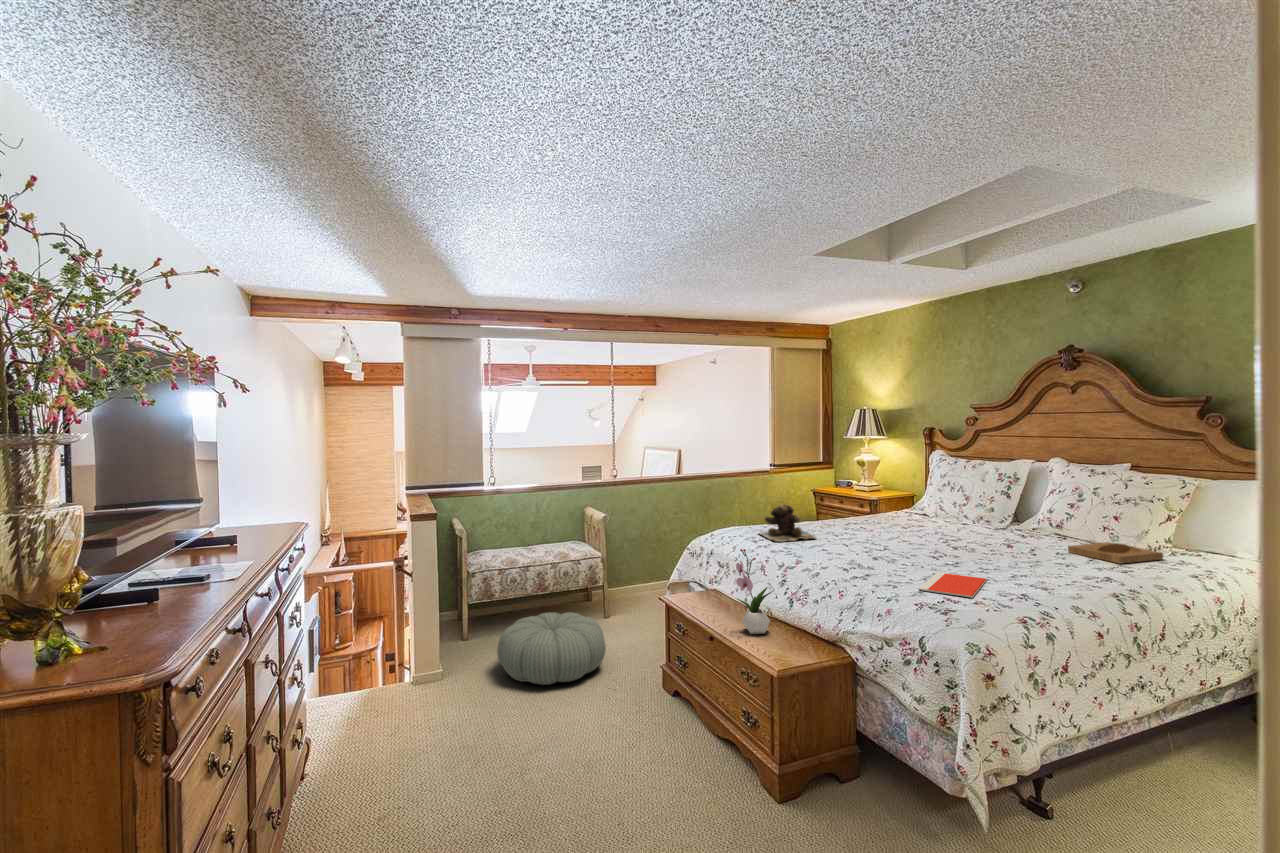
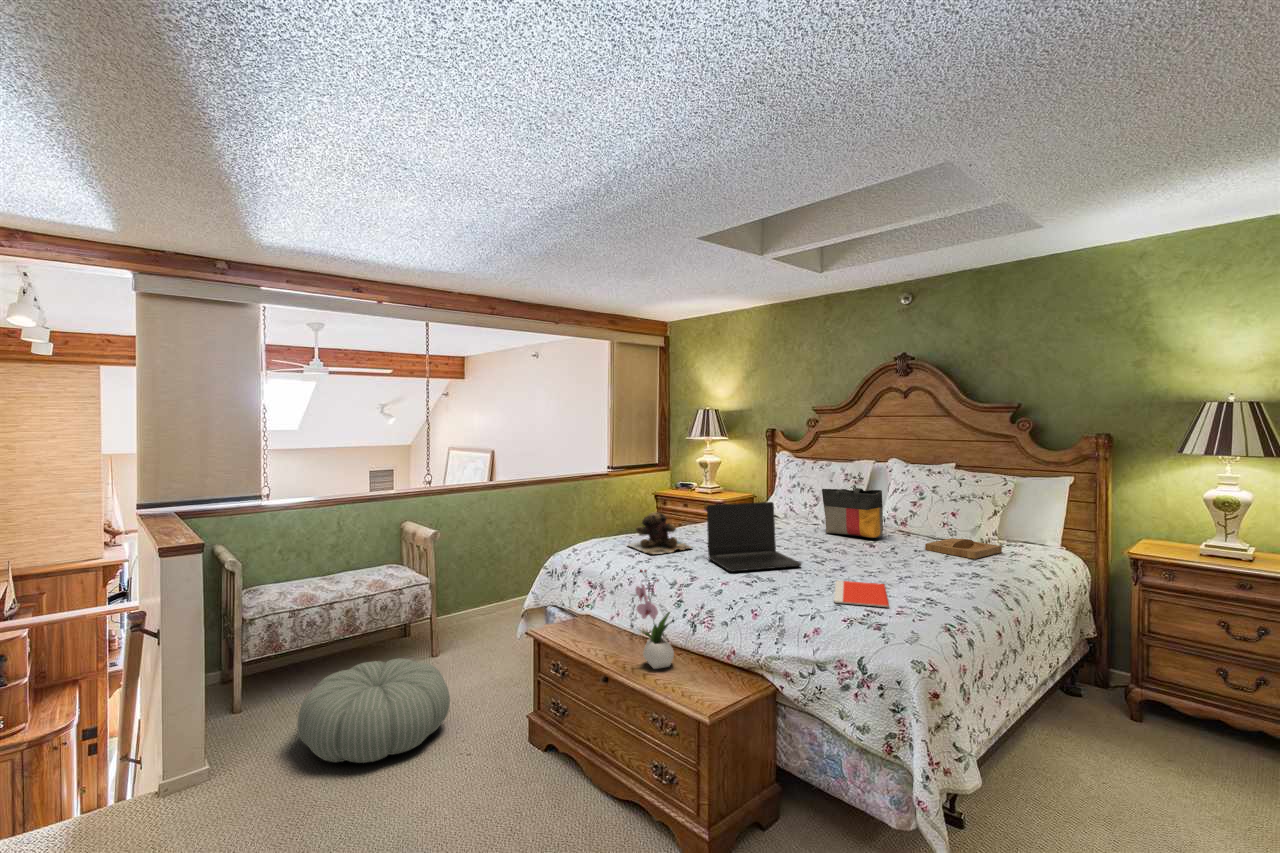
tote bag: none [962,487,1030,538] -> present [822,488,883,538]
laptop: none [823,498,912,559] -> present [707,502,801,572]

